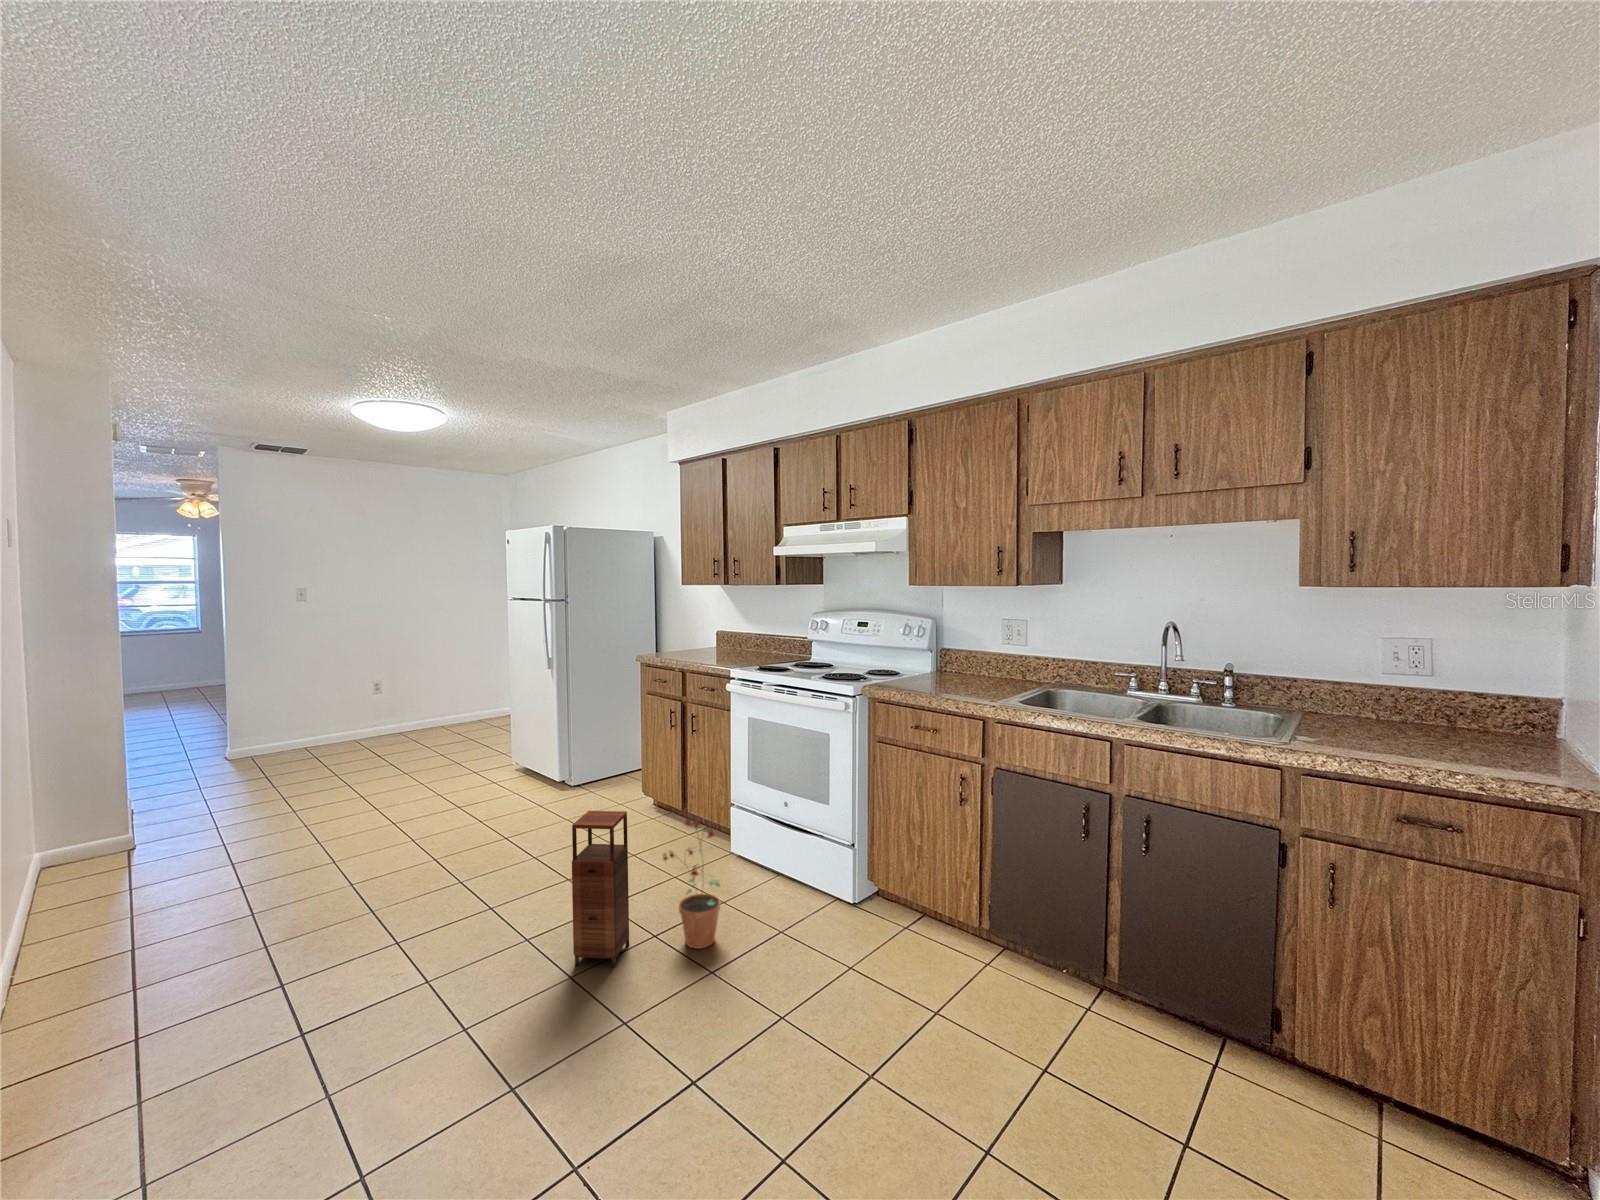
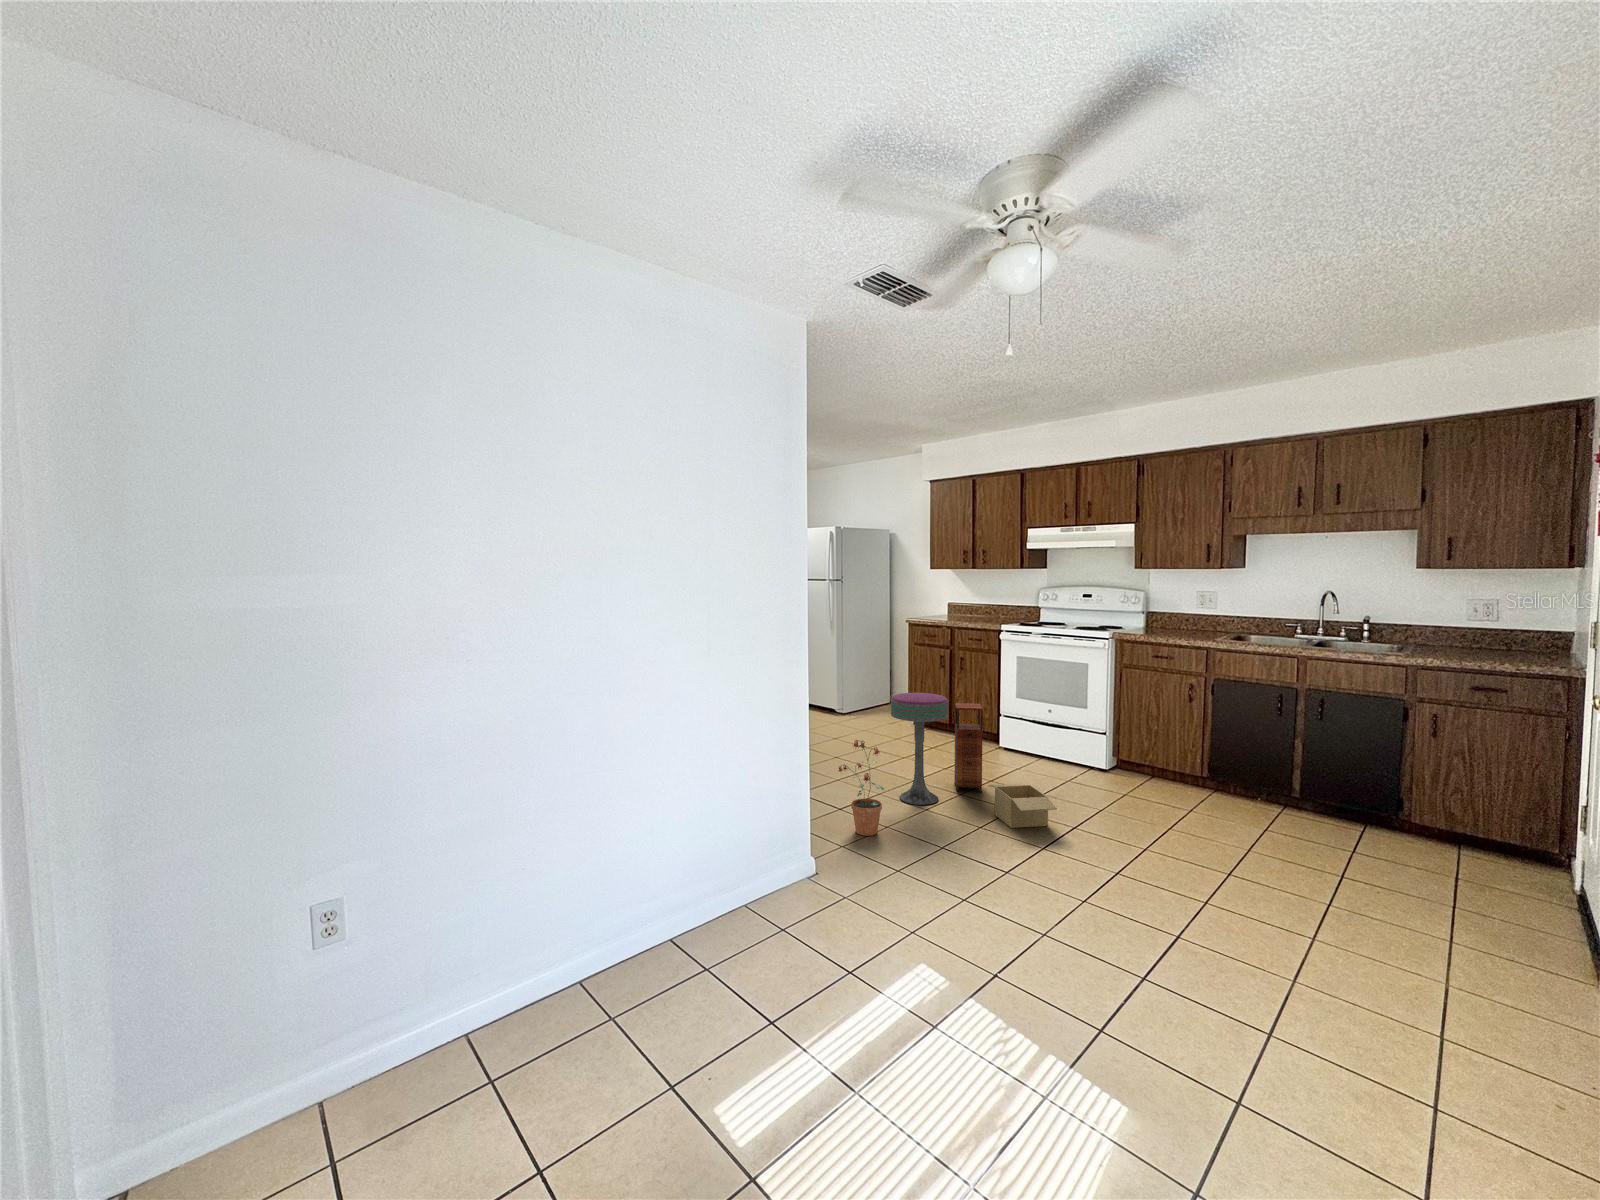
bar stool: none [430,800,538,1010] -> present [891,693,948,805]
potted plant: present [663,817,720,949] -> present [839,740,884,836]
cardboard box: none [569,967,651,1083] -> present [989,784,1057,828]

